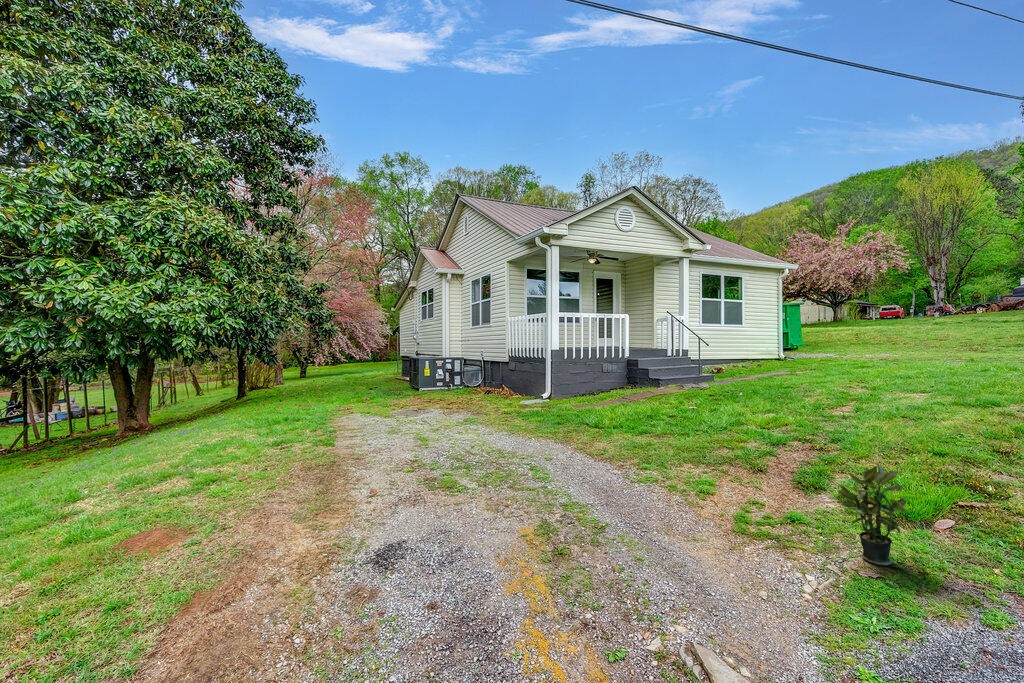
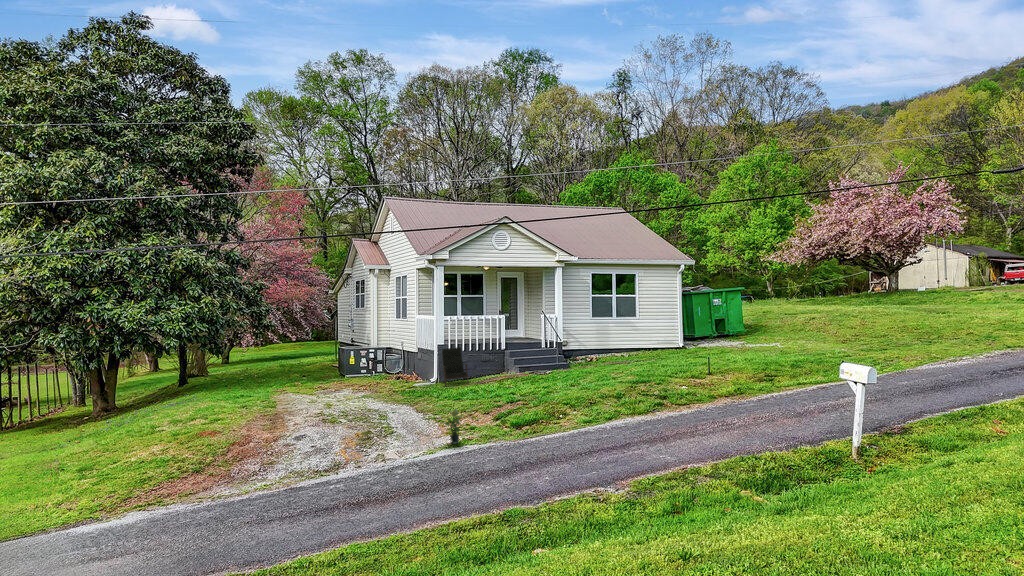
lounge chair: none [559,351,600,402] -> present [442,347,468,386]

